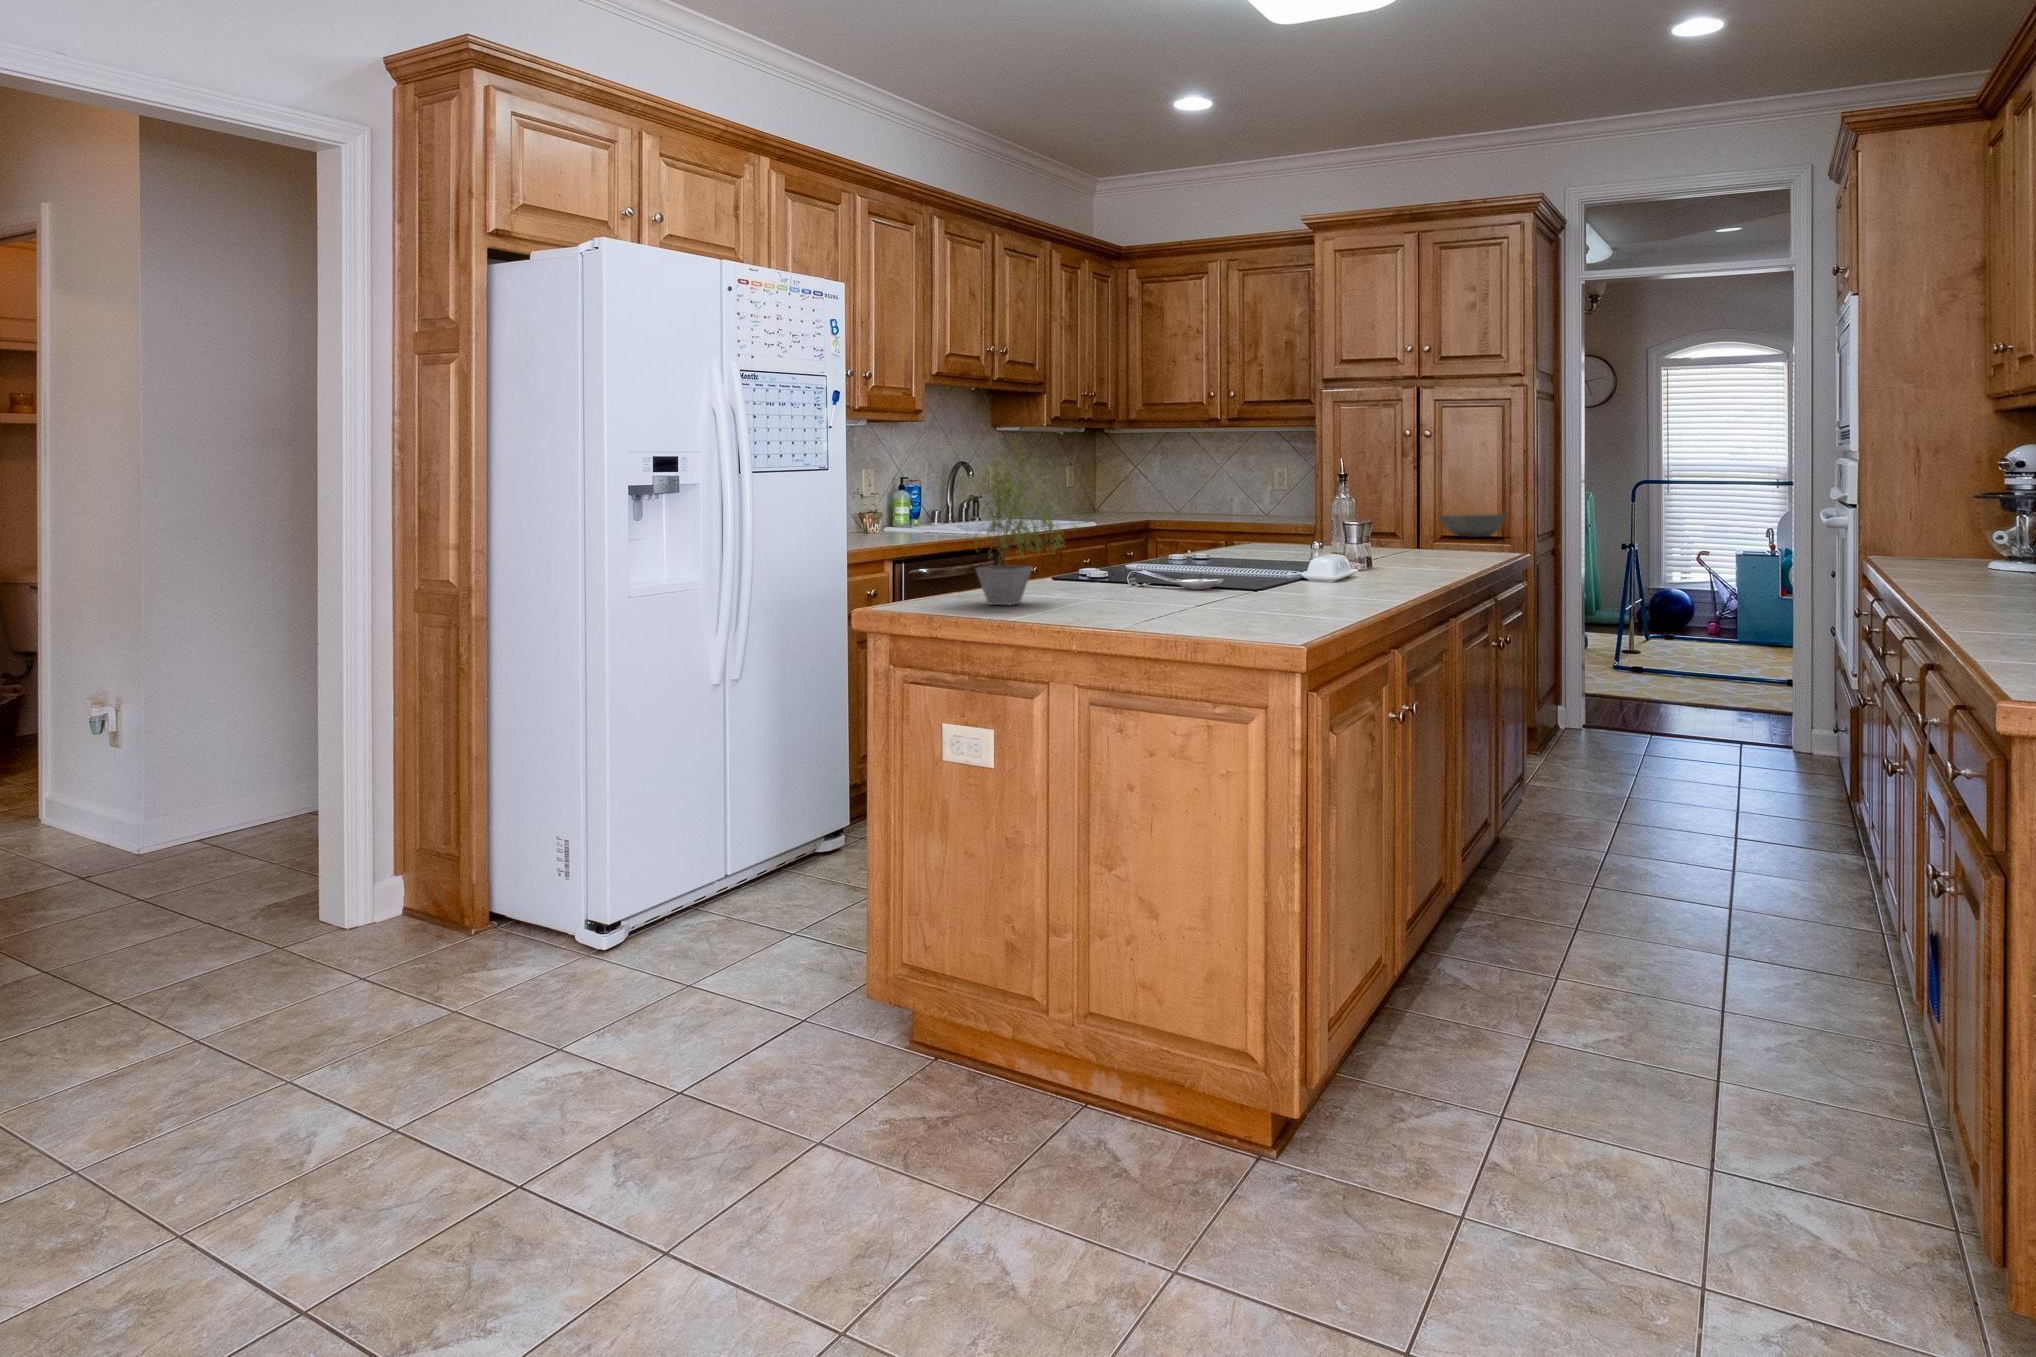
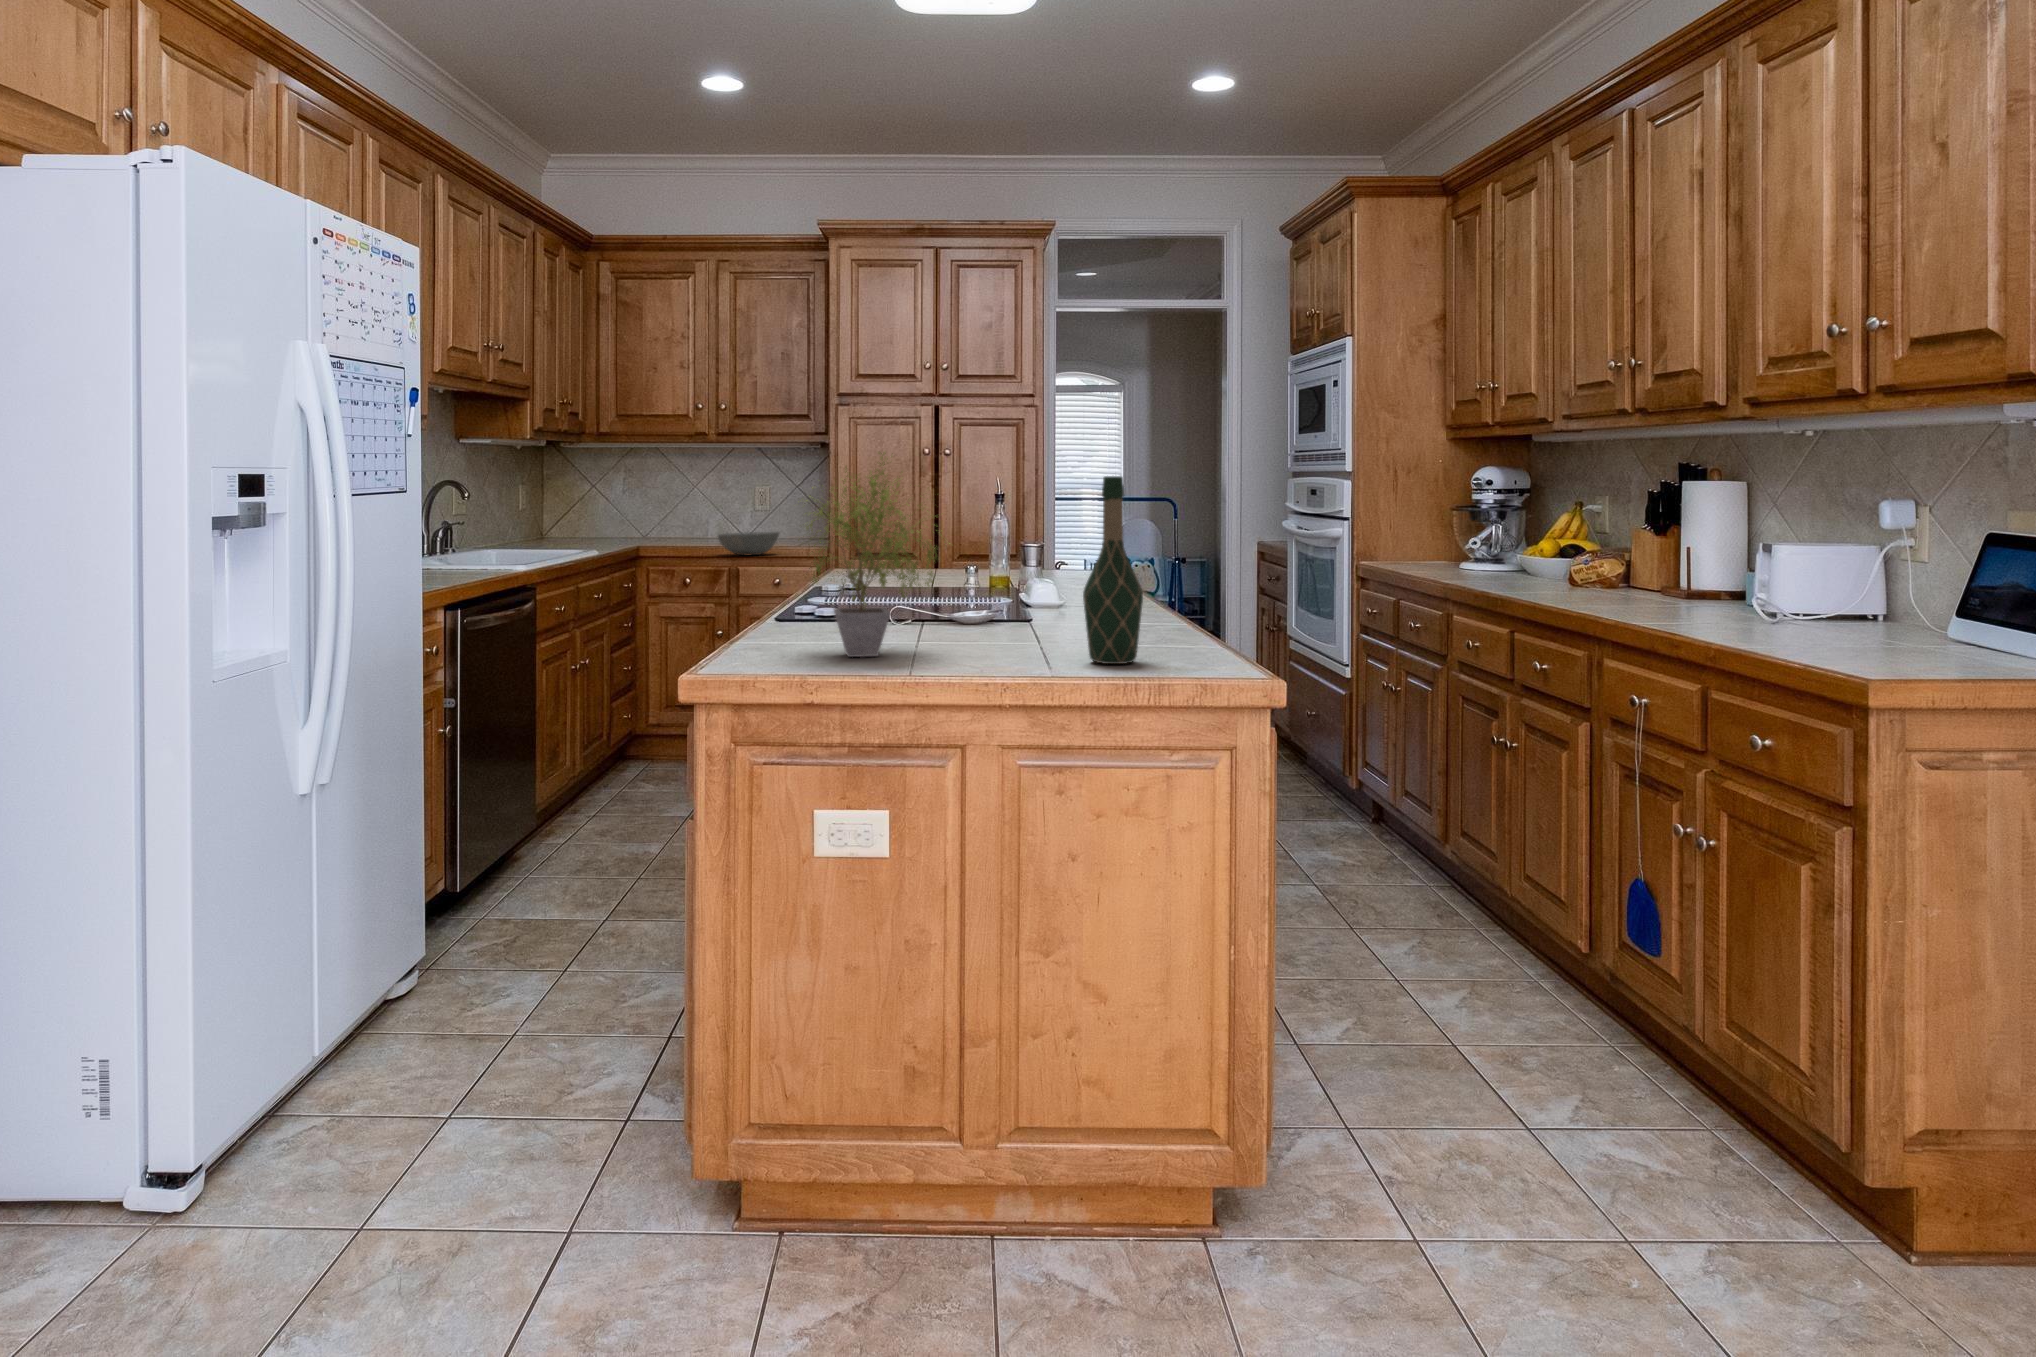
wine bottle: none [1137,454,1189,621] -> present [1083,476,1143,664]
bowl: present [1440,514,1506,538] -> present [718,532,779,556]

